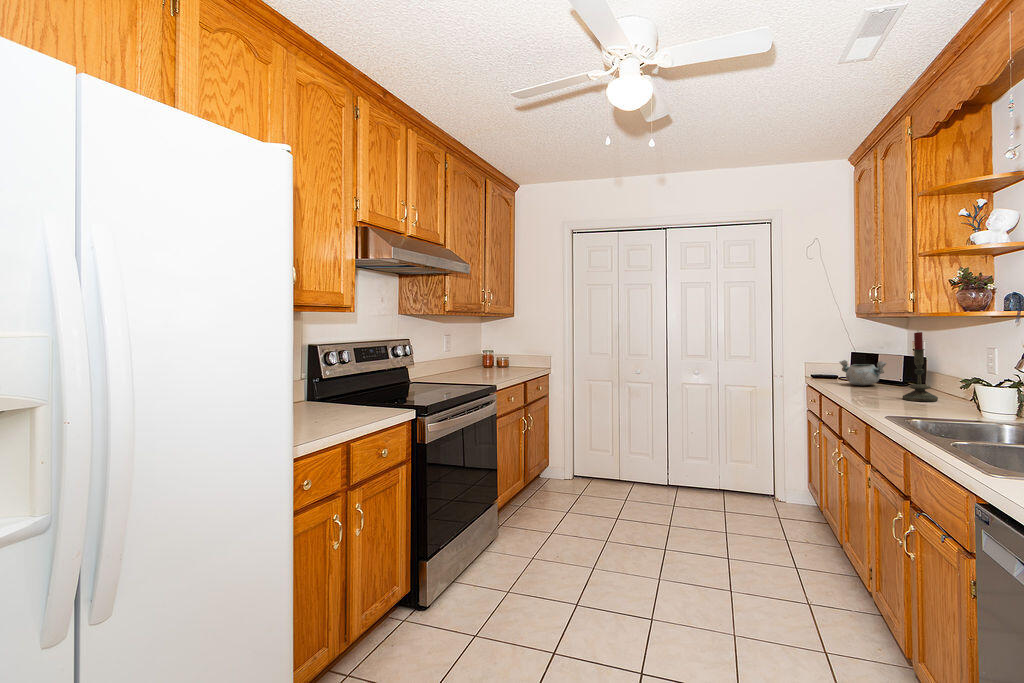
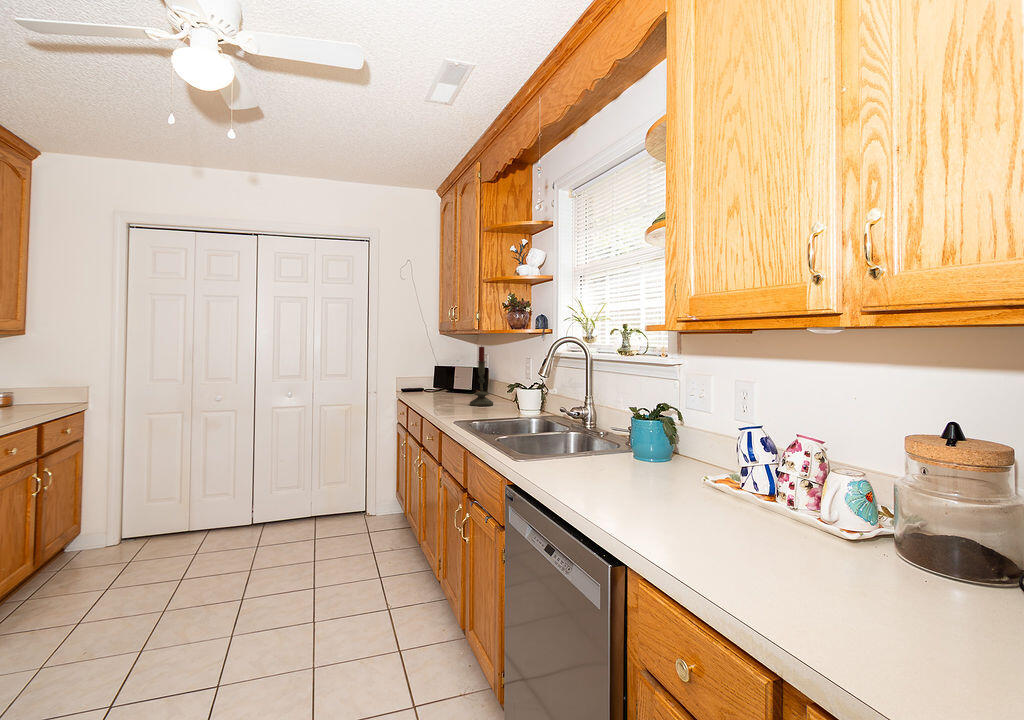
bowl: present [840,360,887,385] -> none [425,373,461,395]

